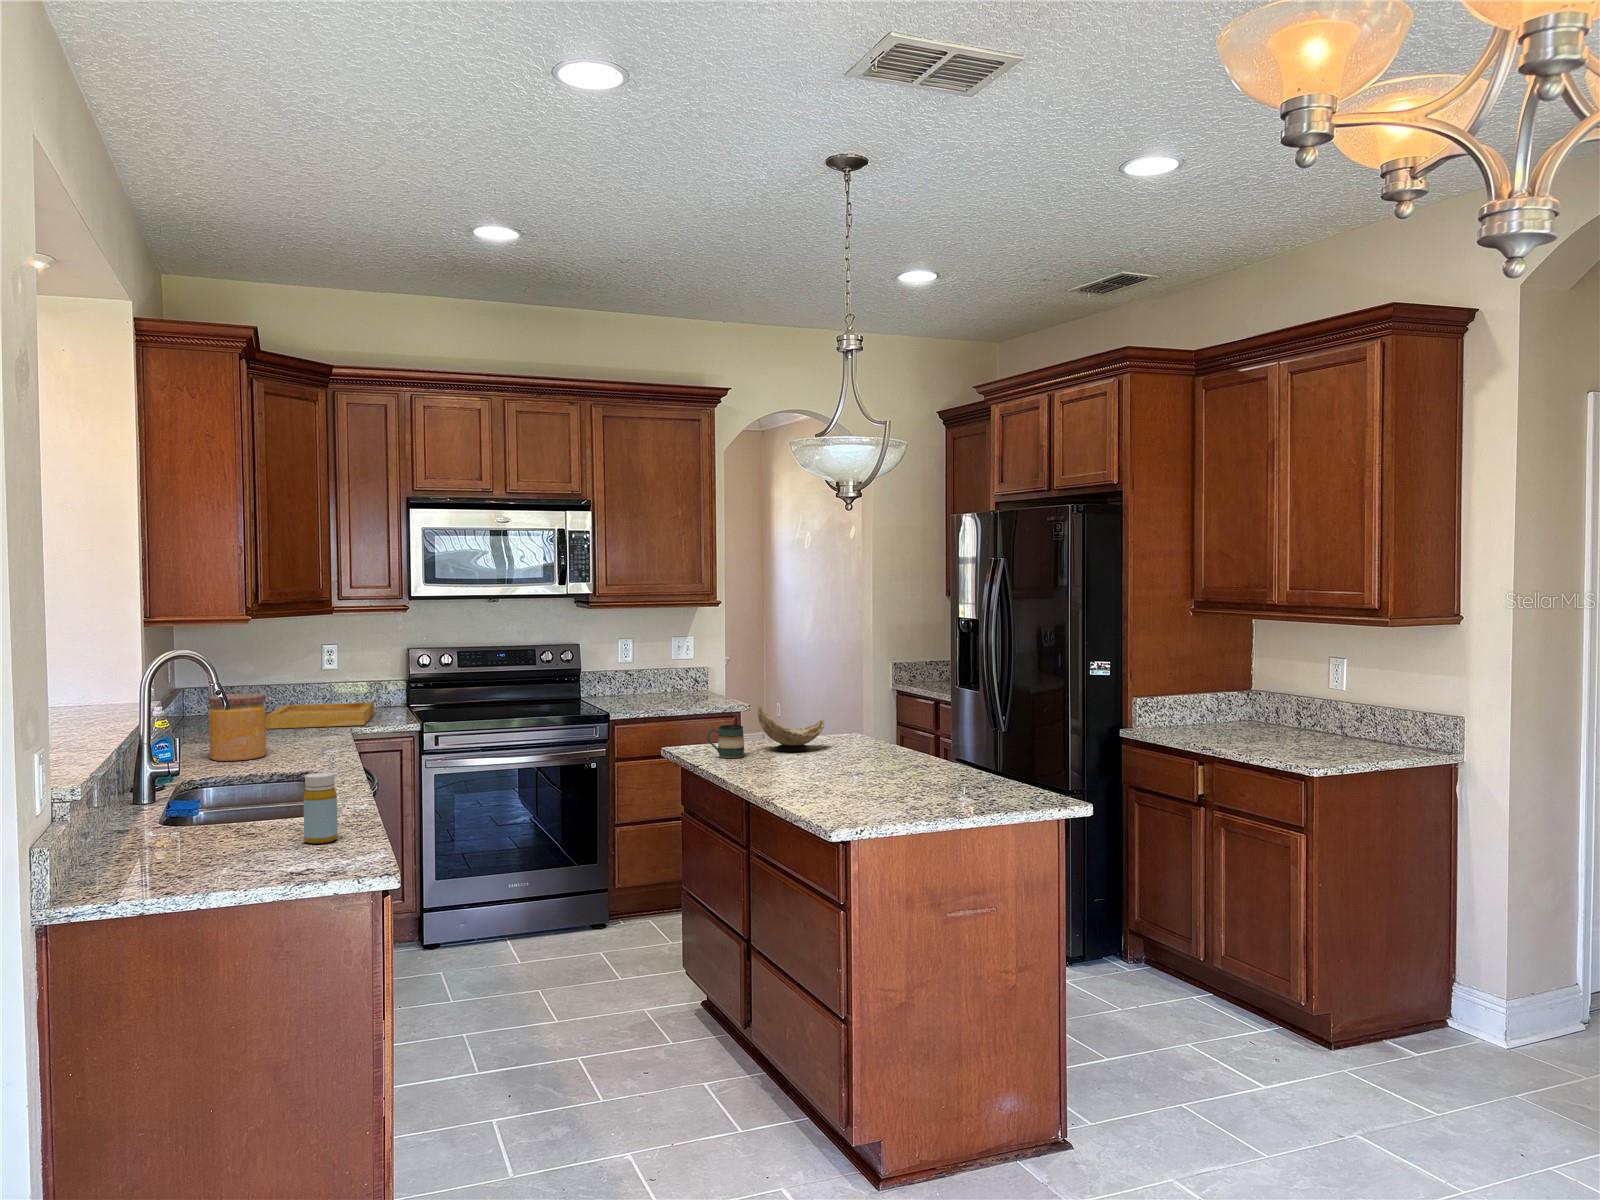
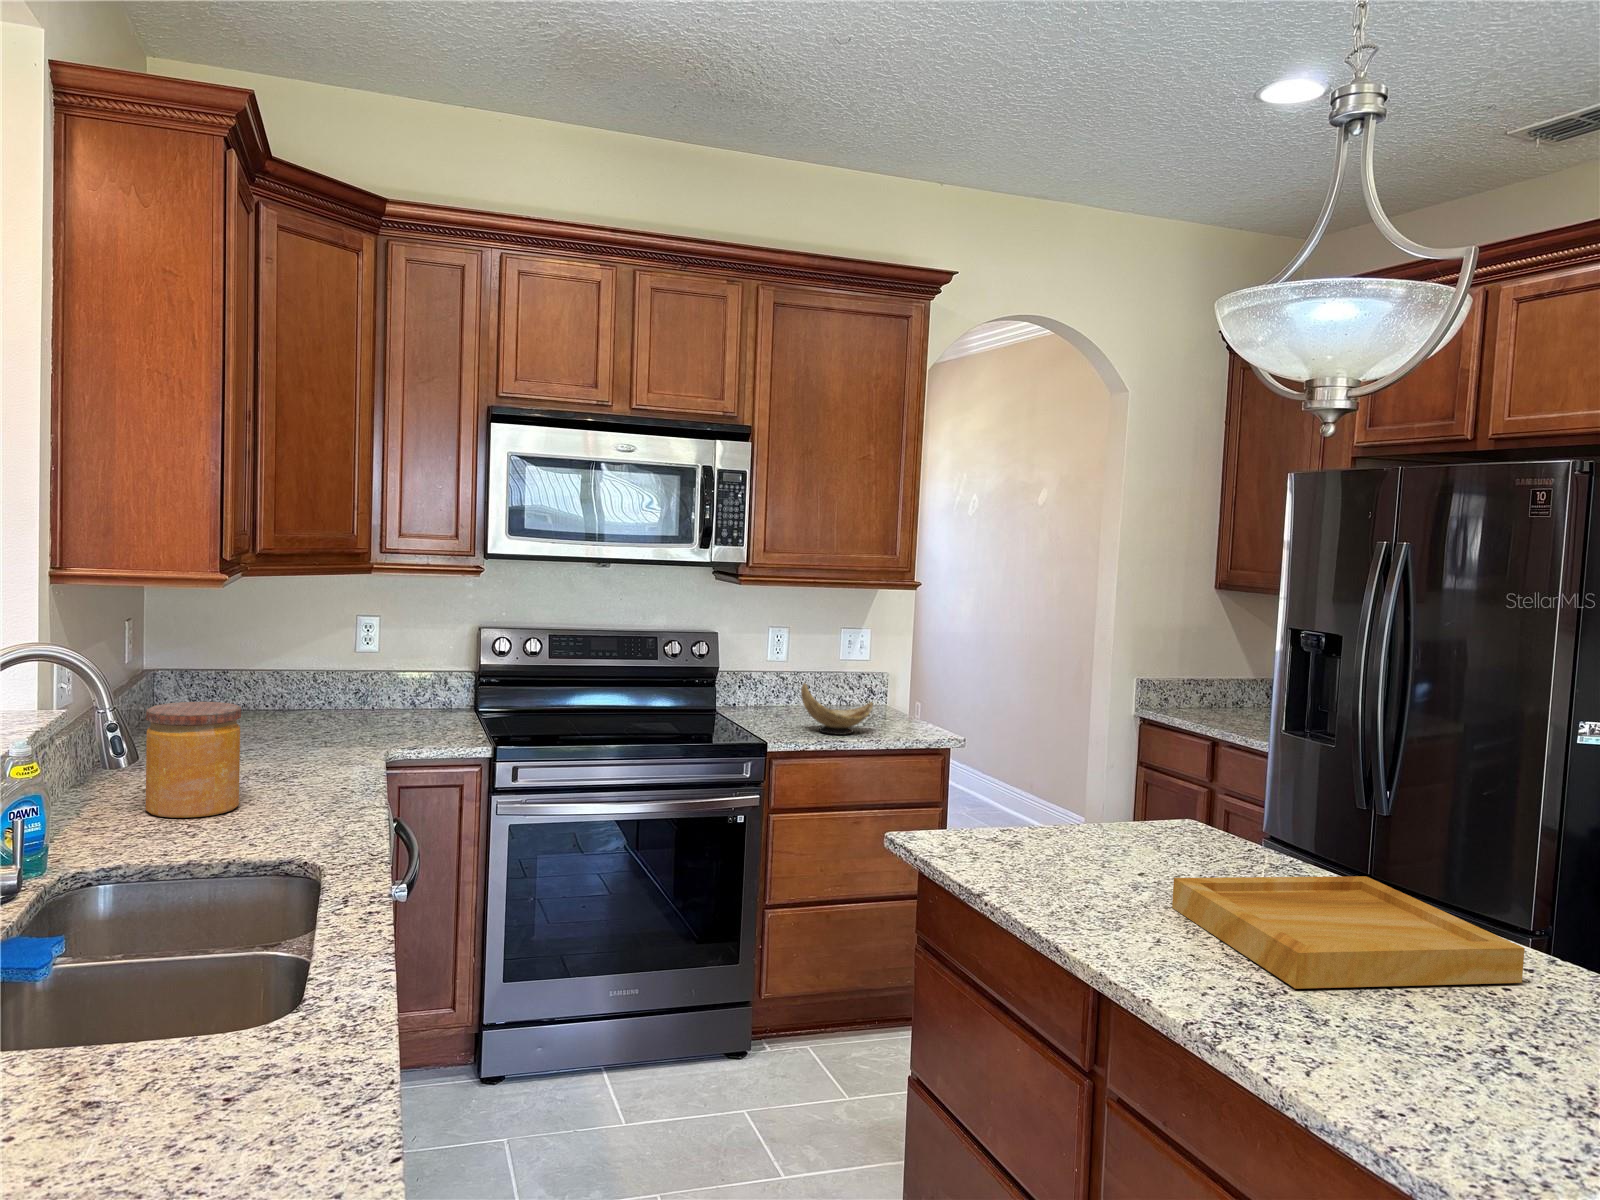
tray: present [266,702,374,729] -> present [1172,876,1525,989]
decorative bowl: present [758,706,824,752] -> present [801,684,873,735]
mug: present [707,725,744,758] -> none [987,816,1050,879]
bottle: present [303,772,338,844] -> none [209,967,288,1143]

